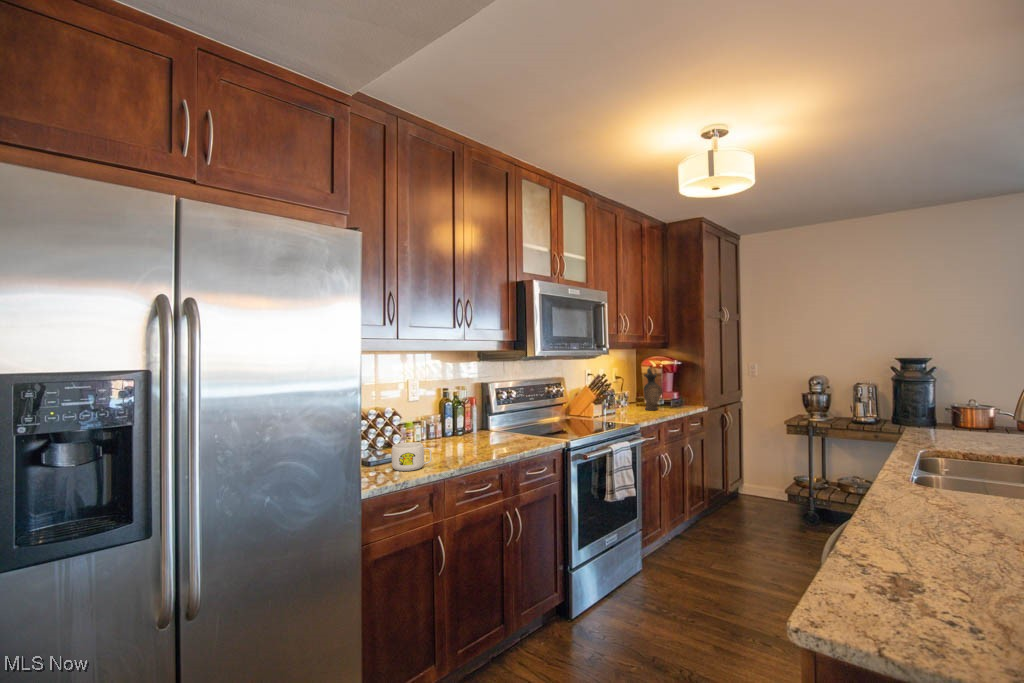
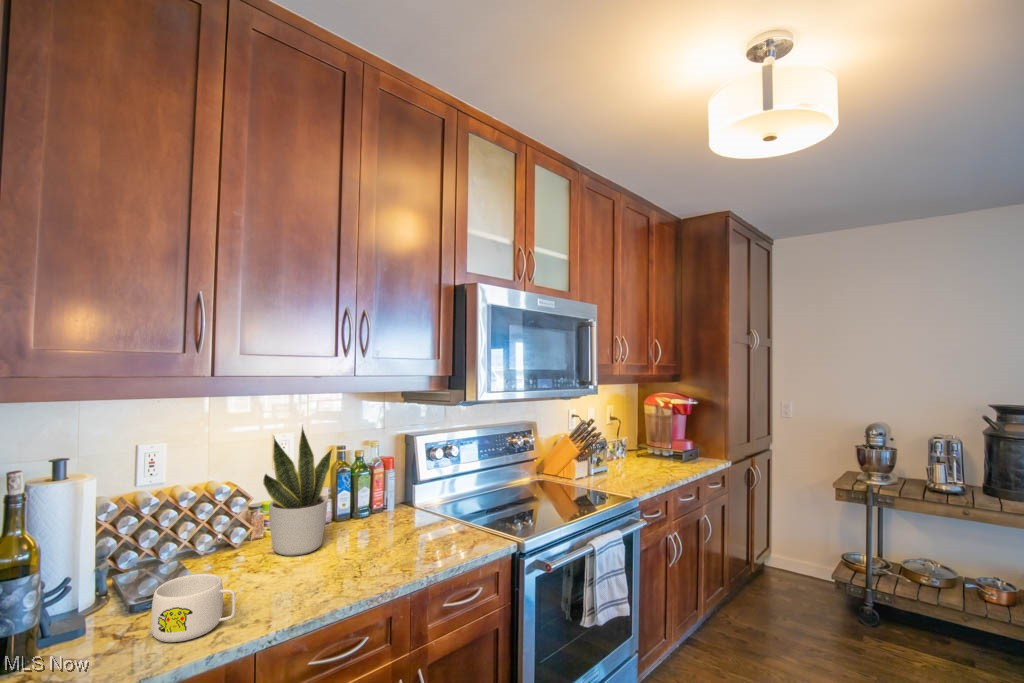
ceramic pitcher: present [644,368,662,410] -> none [647,409,671,467]
potted plant: none [417,369,450,448] -> present [263,427,332,556]

